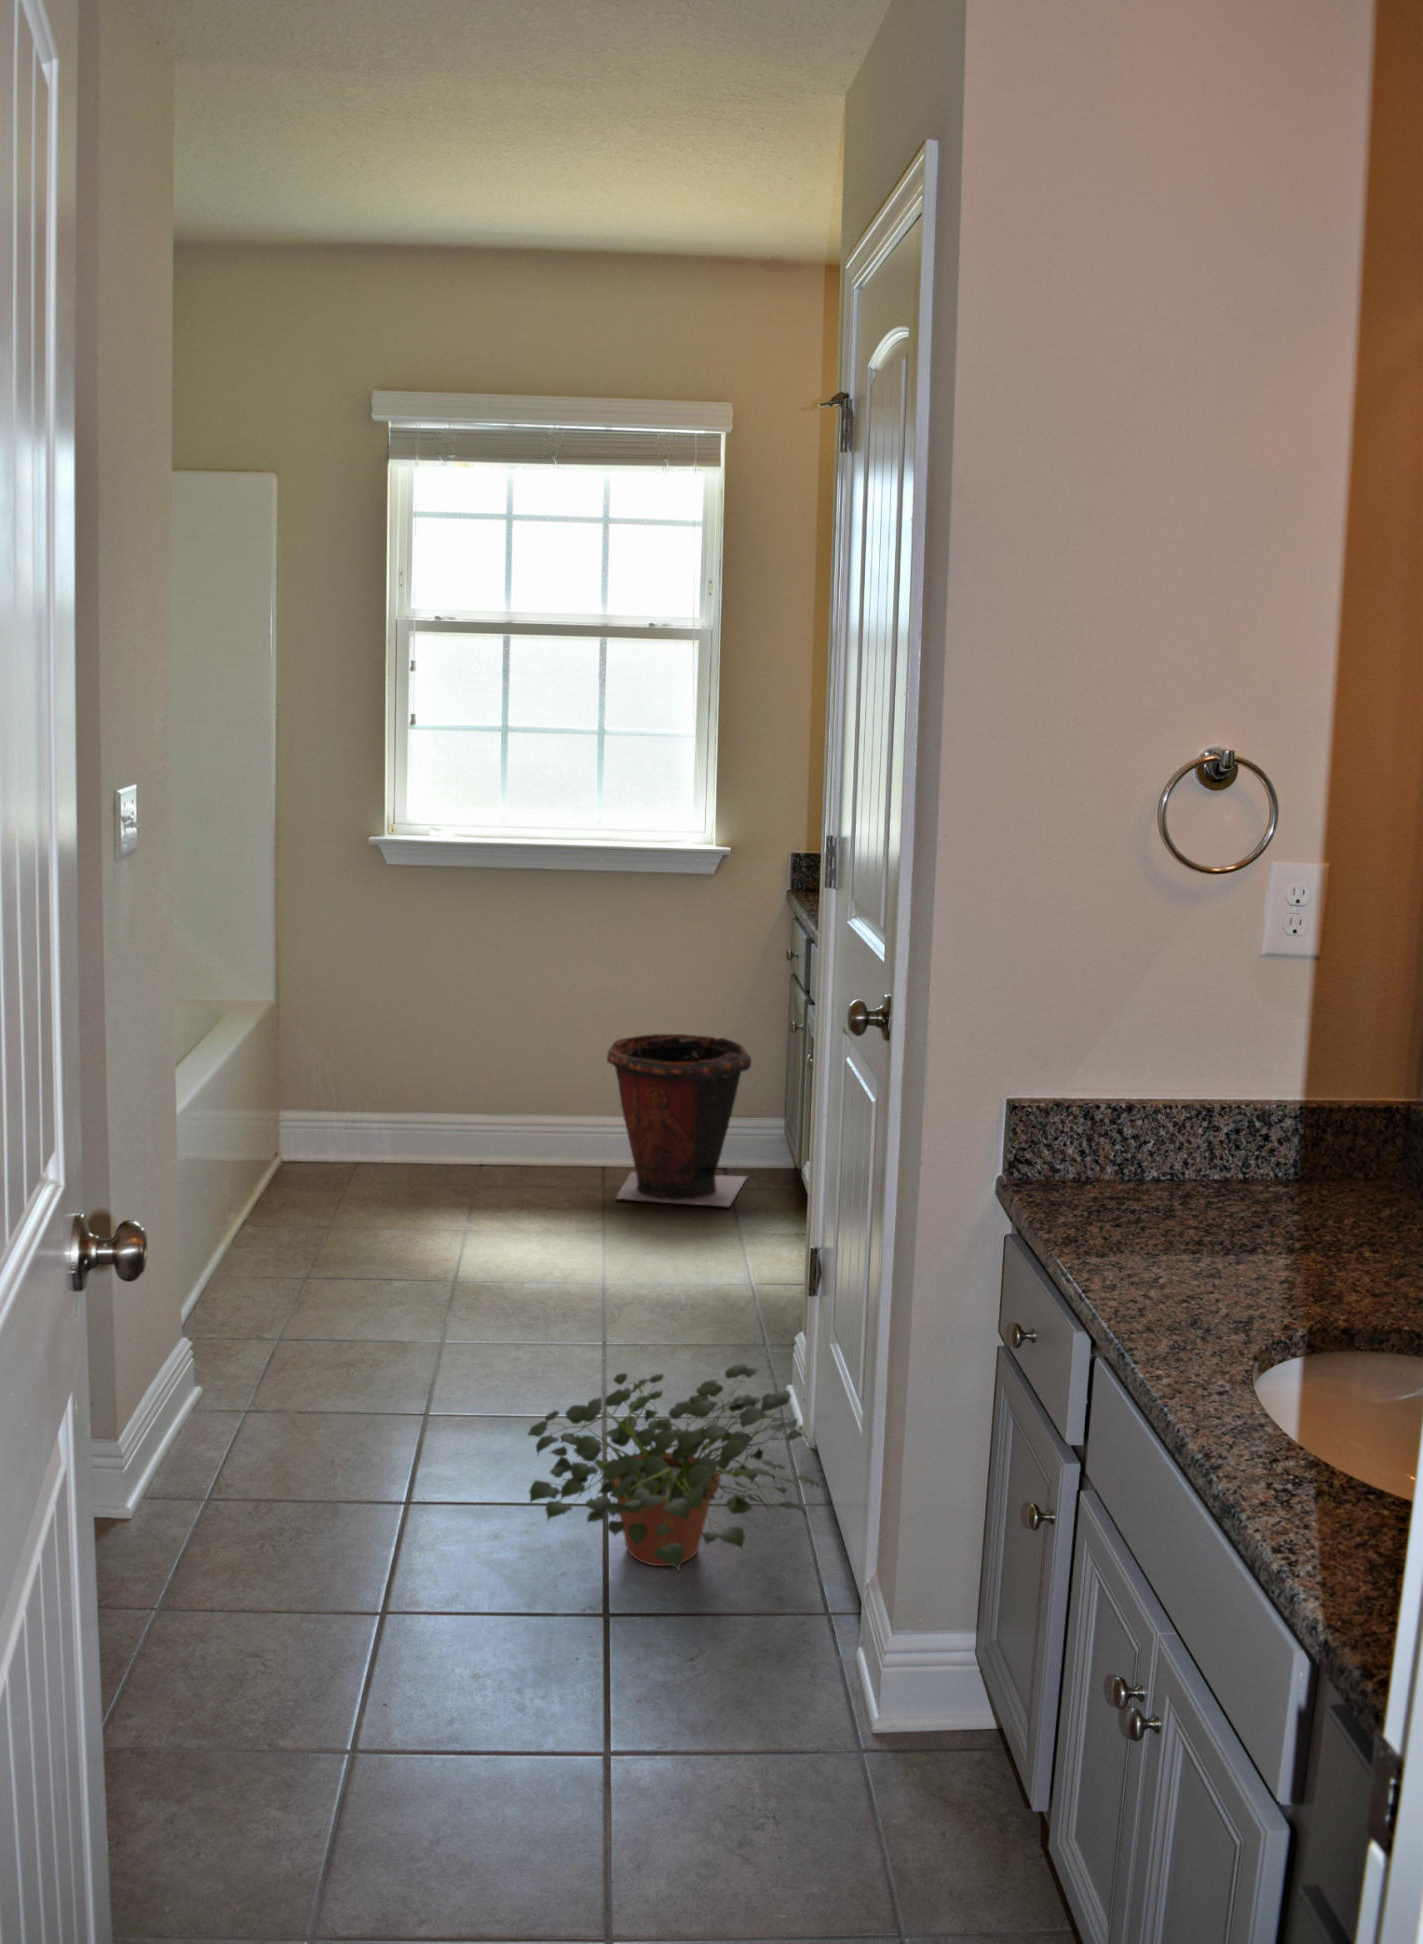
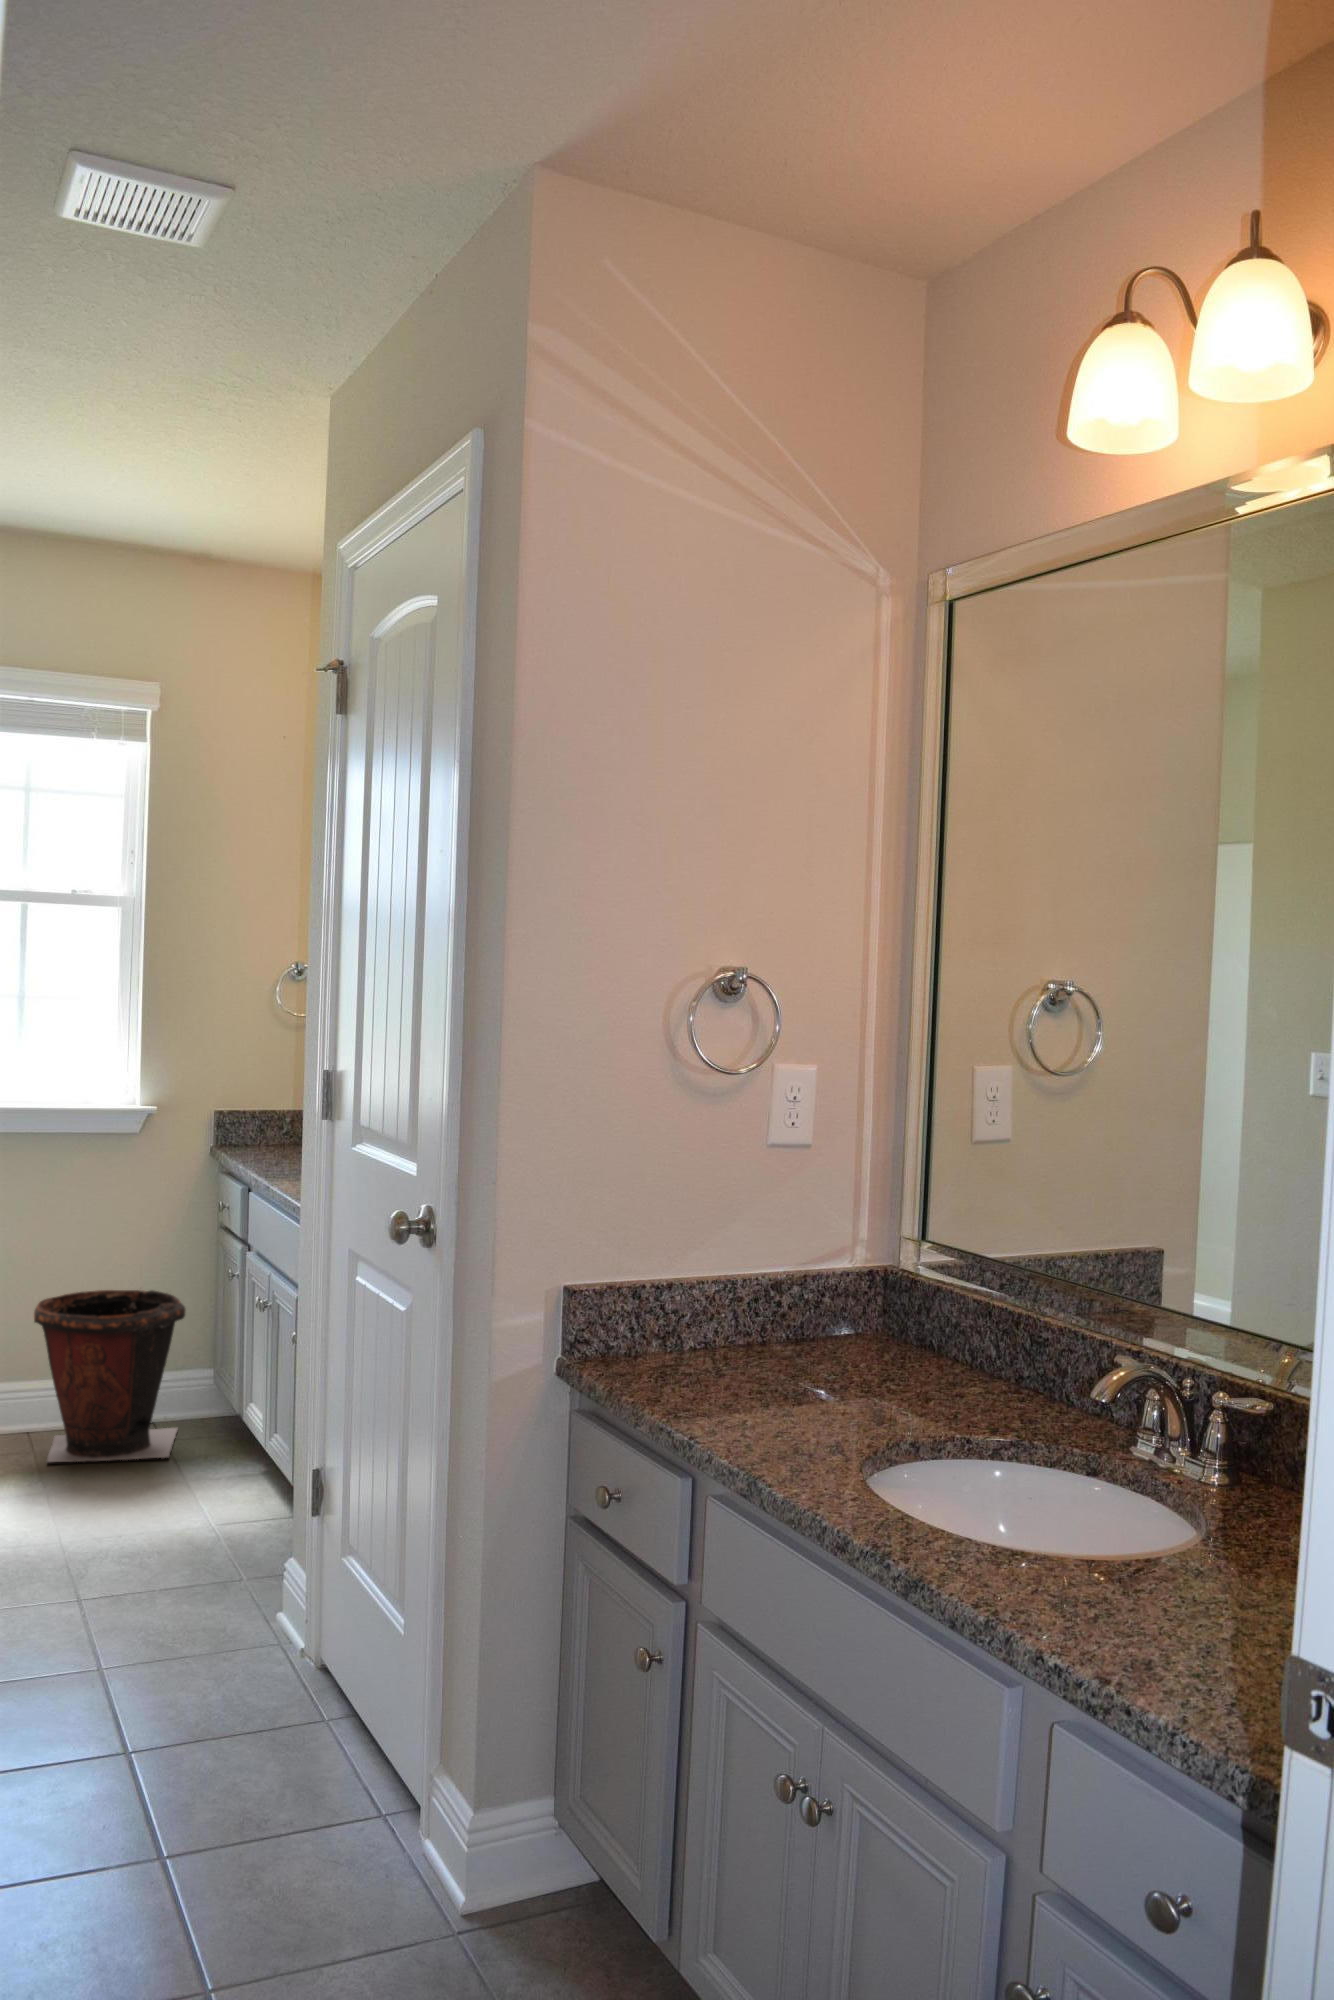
potted plant: present [528,1364,819,1570] -> none [45,1590,356,1812]

